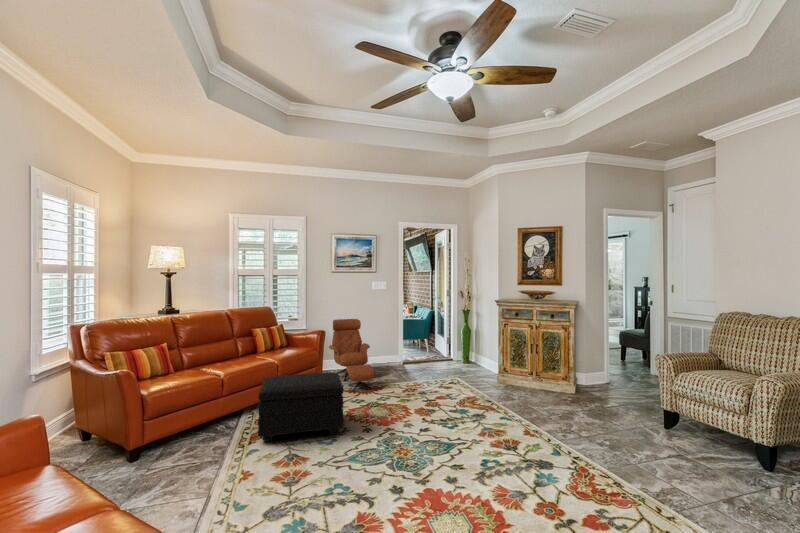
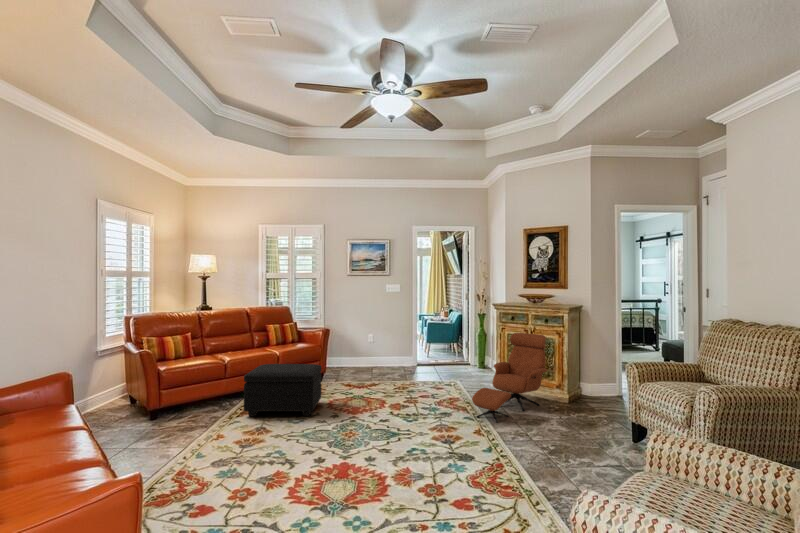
lounge chair: present [329,319,375,391] -> present [472,333,547,423]

